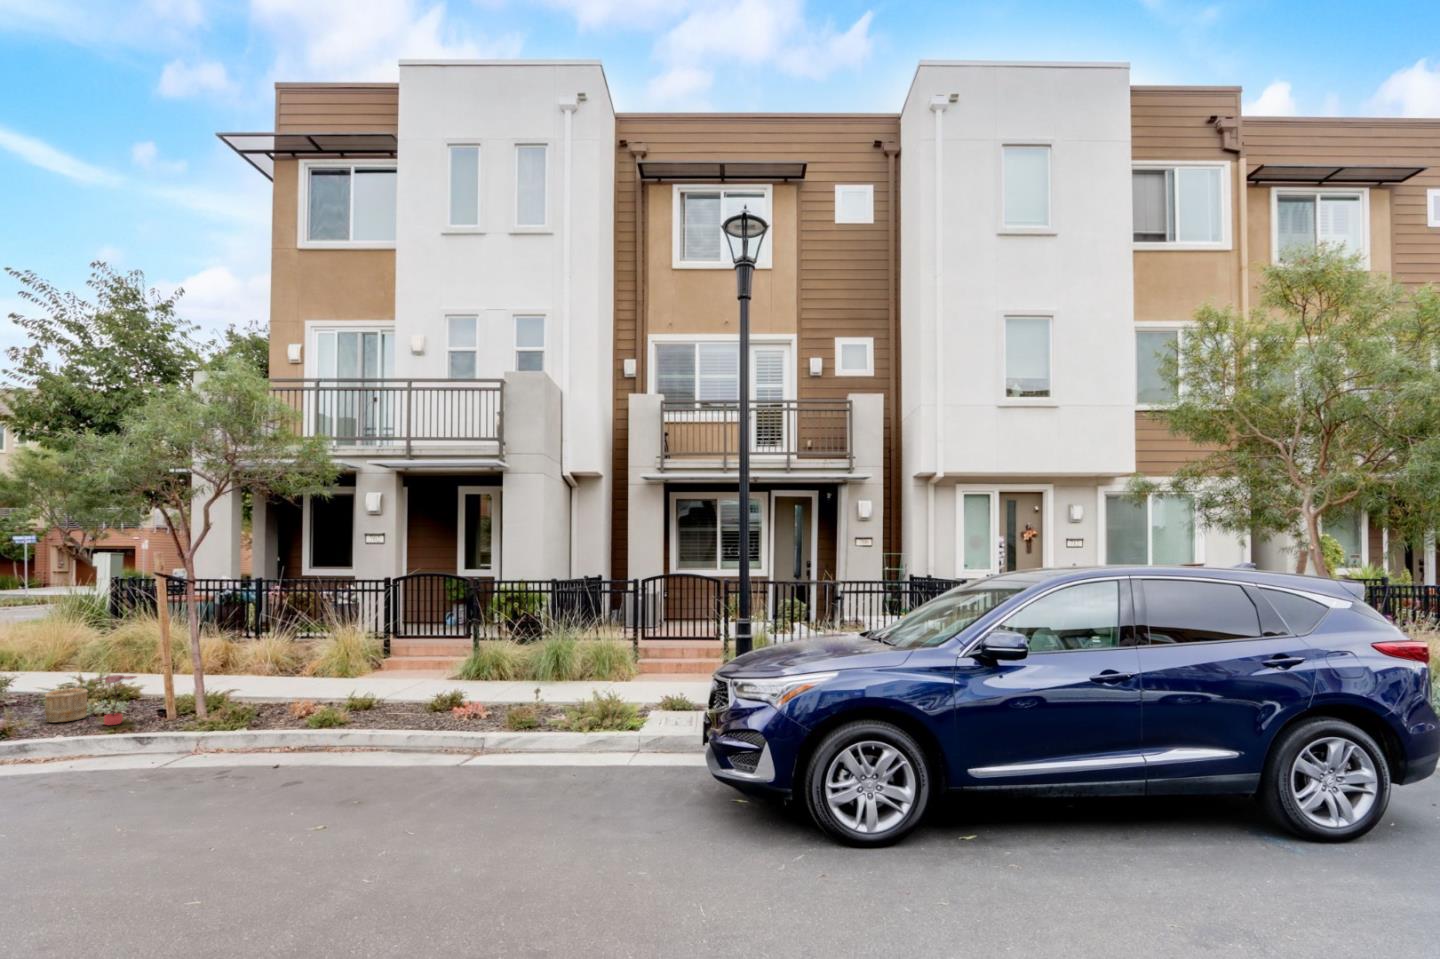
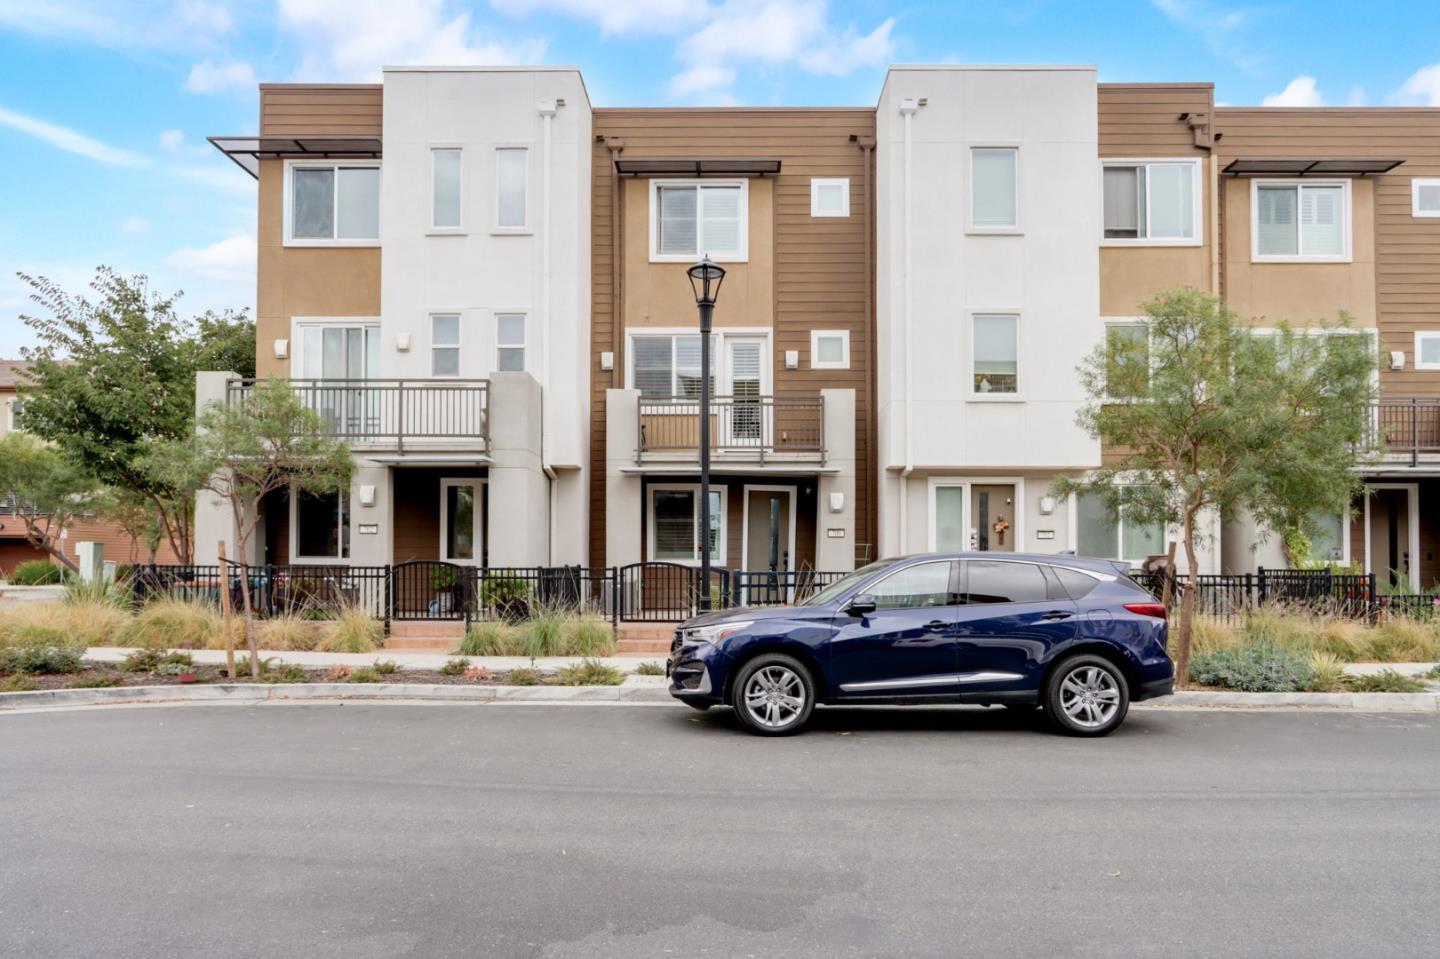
wooden bucket: present [45,688,88,722] -> none [128,654,162,681]

